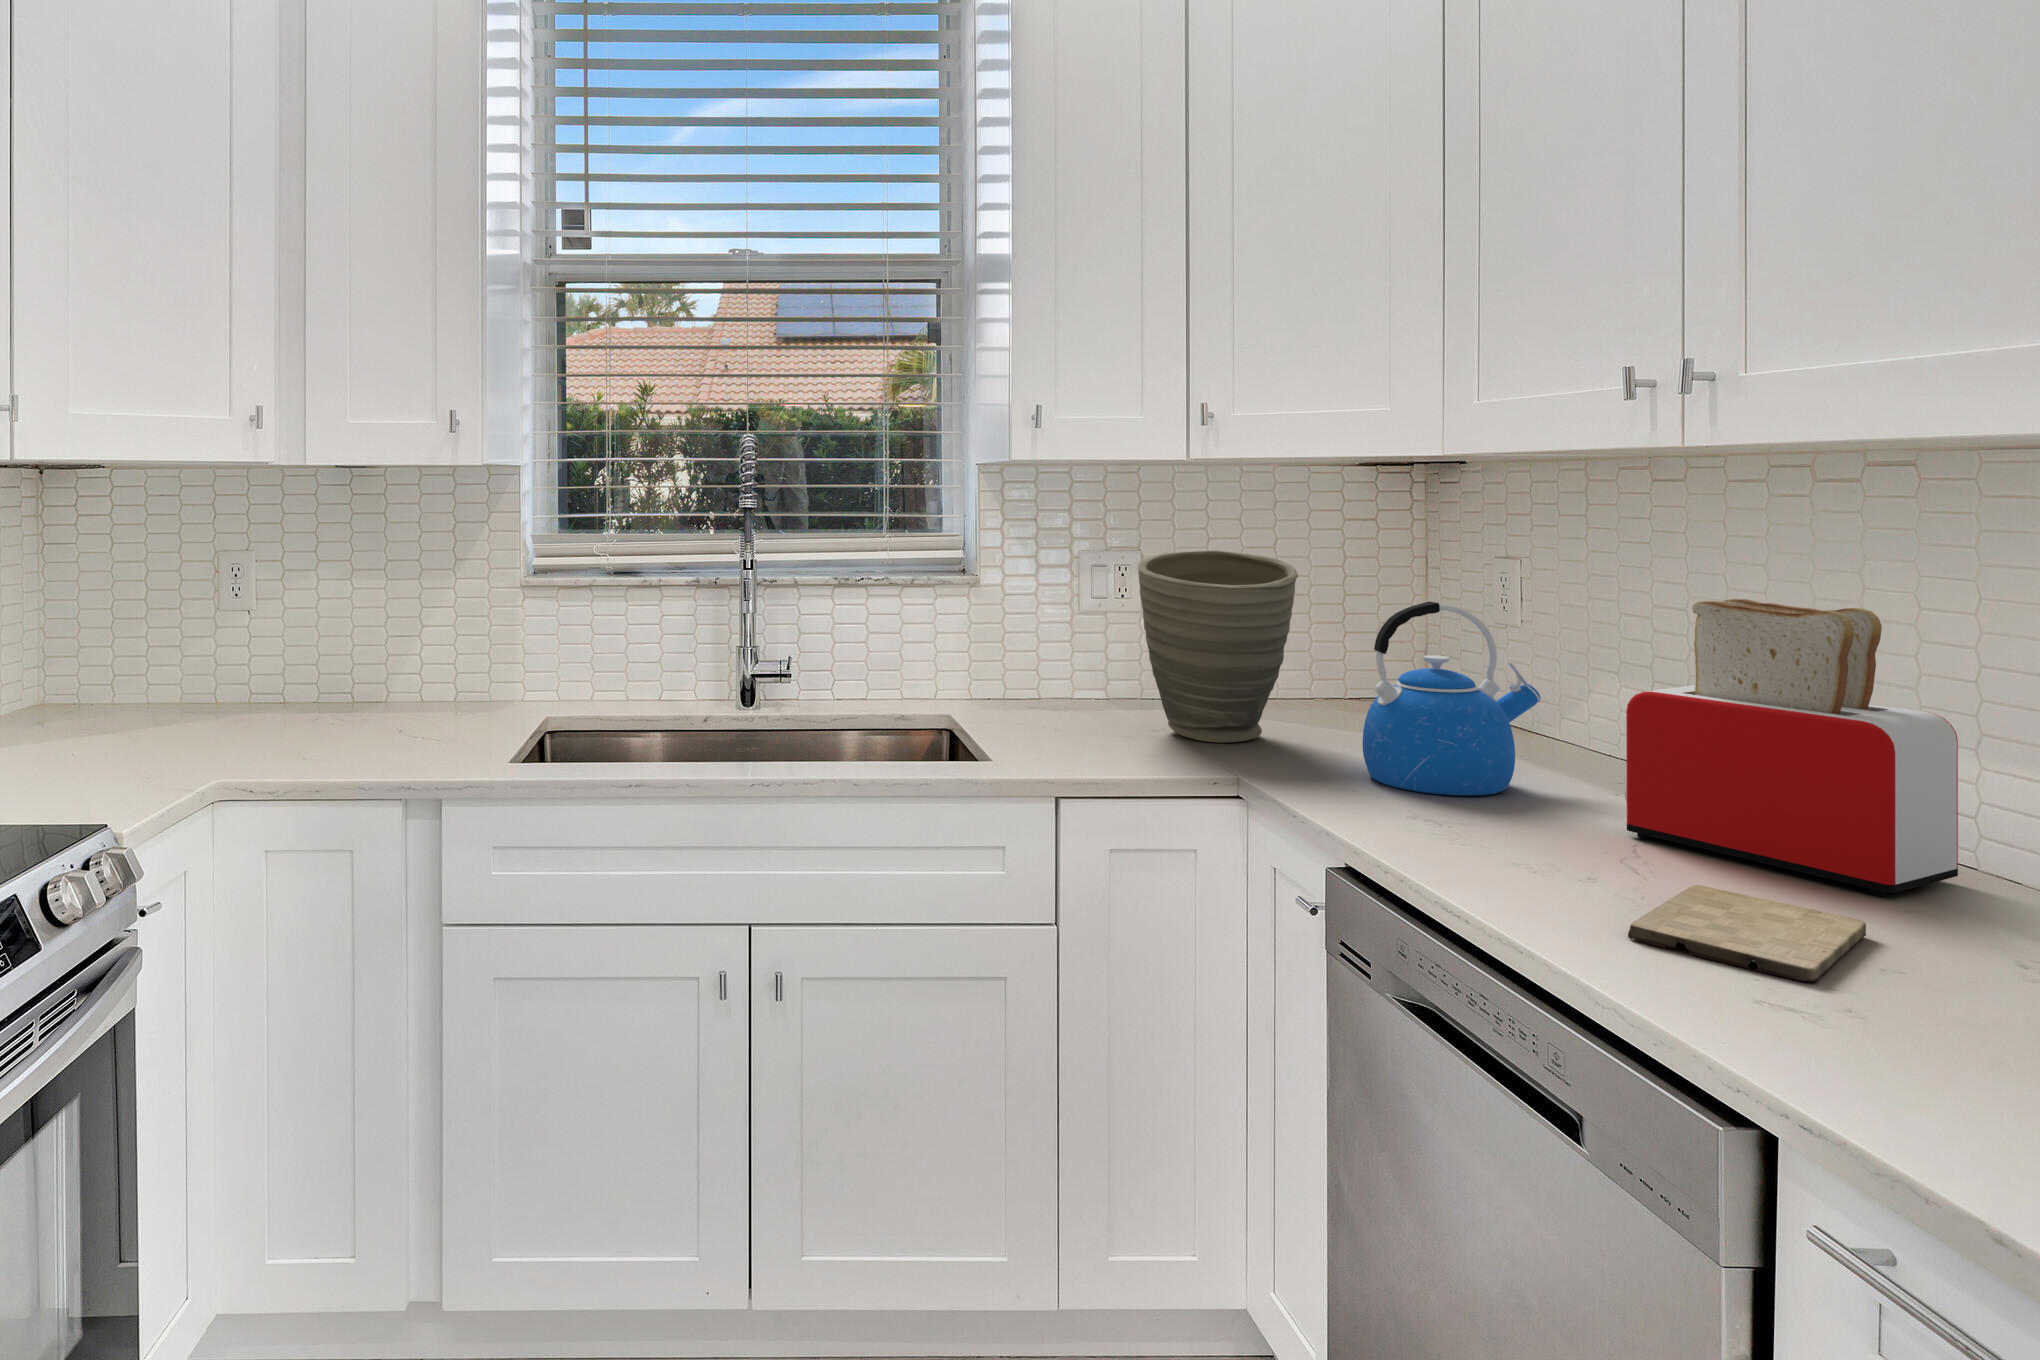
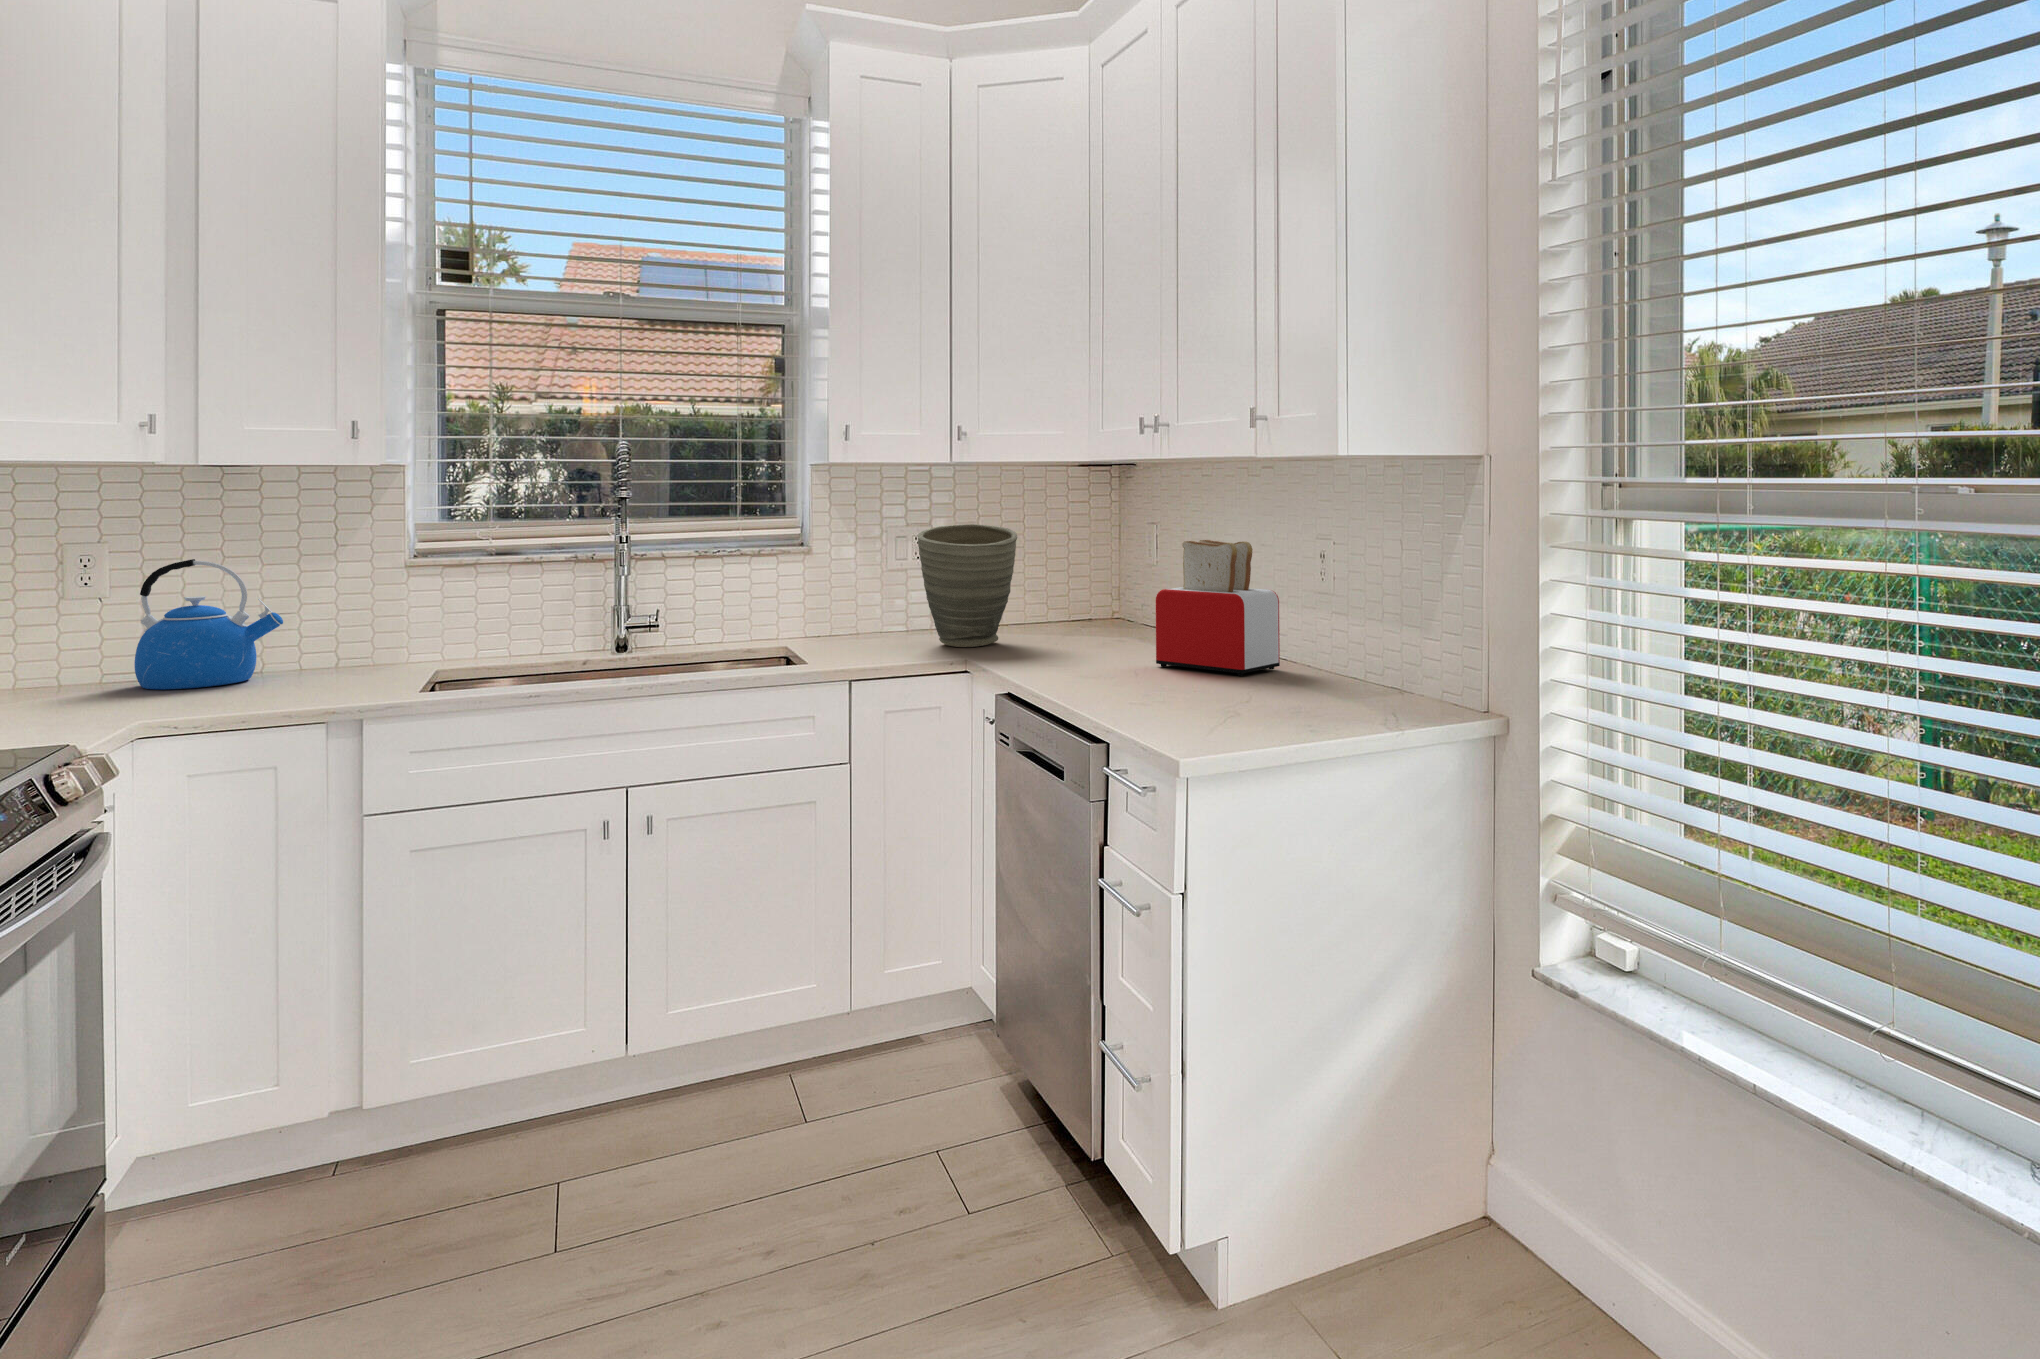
kettle: present [1363,601,1541,796] -> present [135,559,283,690]
cutting board: present [1628,885,1866,982] -> none [1111,676,1214,701]

